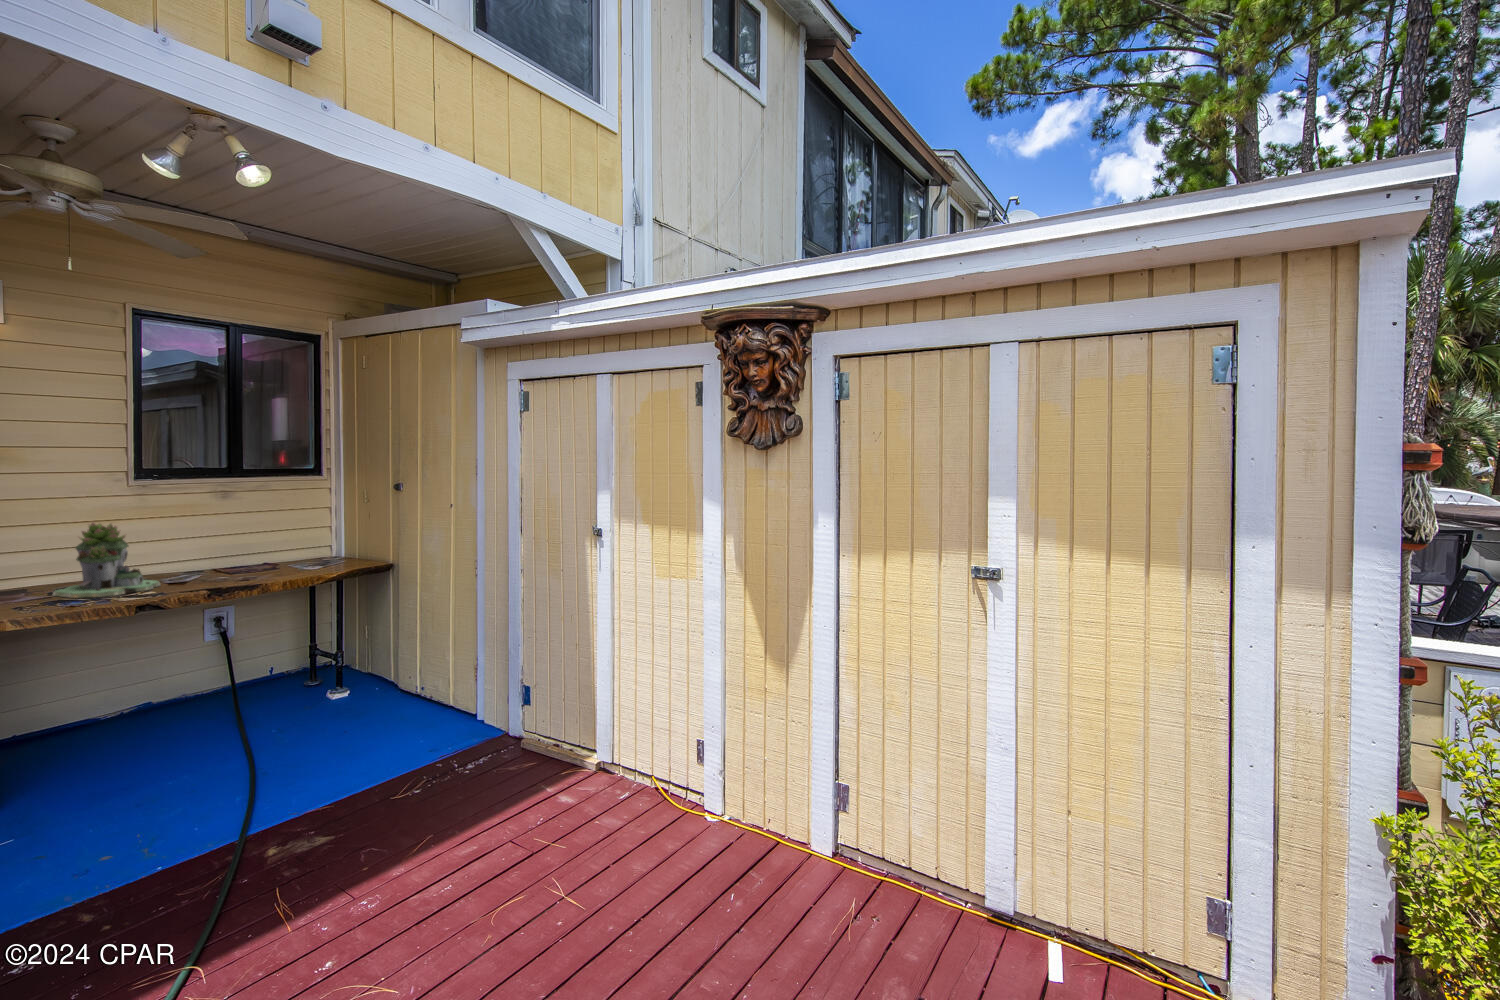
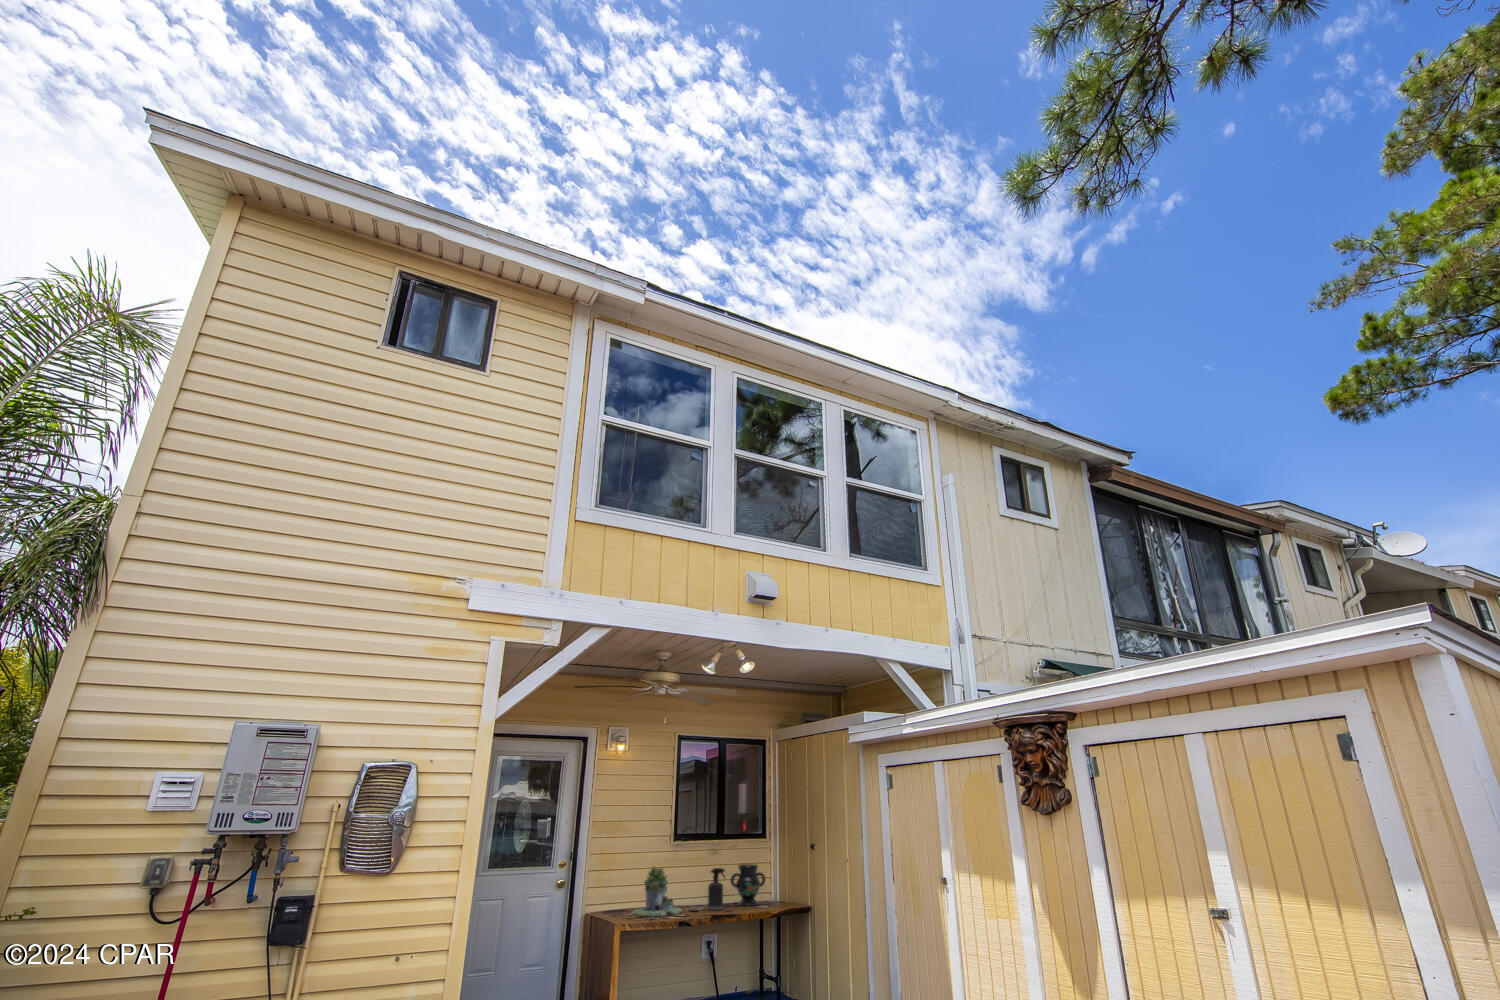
decorative vase: none [255,514,317,568] -> present [730,864,765,906]
spray bottle: none [213,521,245,579] -> present [708,868,725,910]

